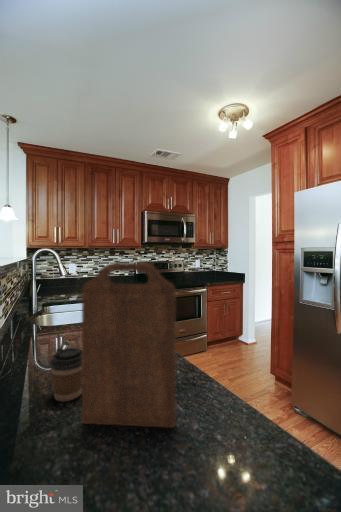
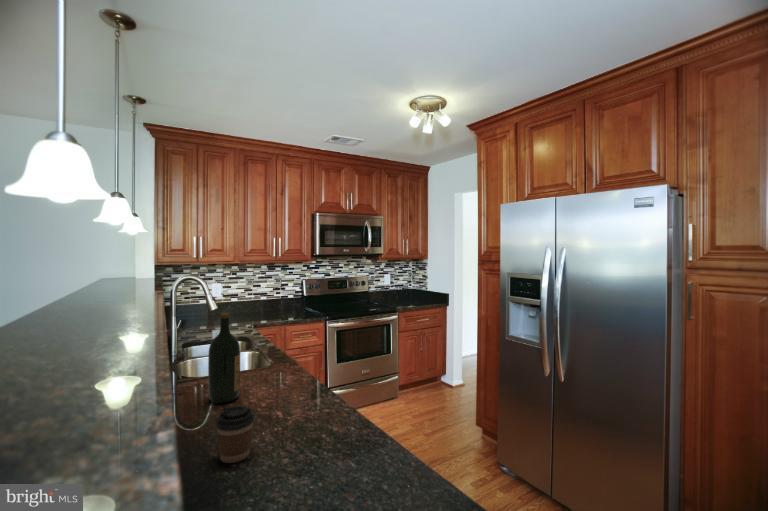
cutting board: present [82,263,176,428] -> none [254,323,347,483]
wine bottle: none [54,272,81,347] -> present [208,313,240,403]

